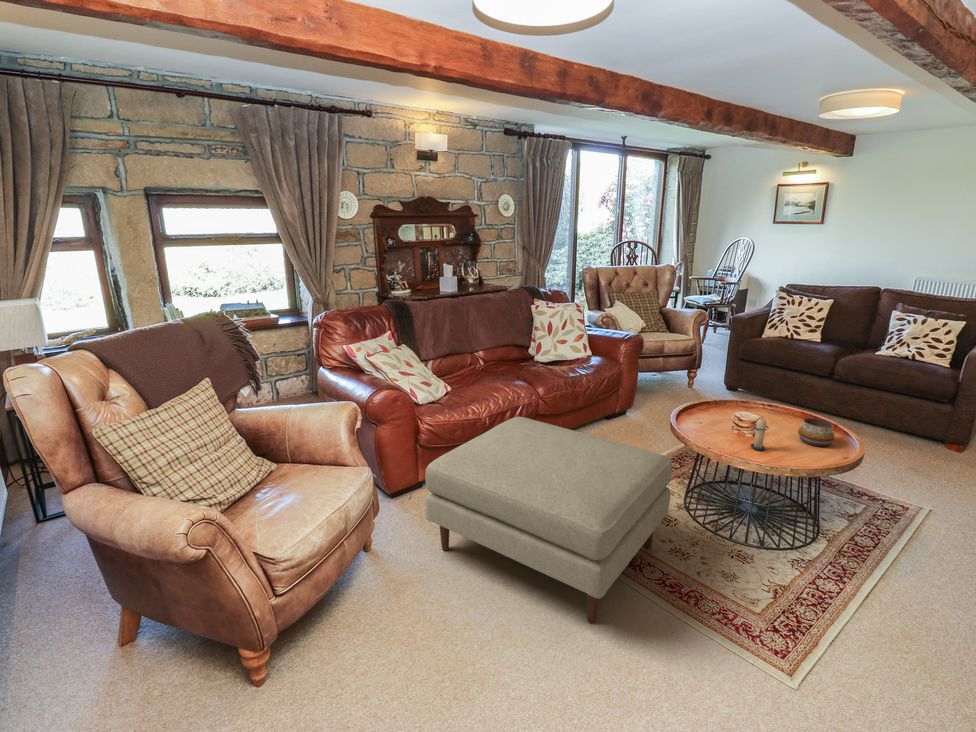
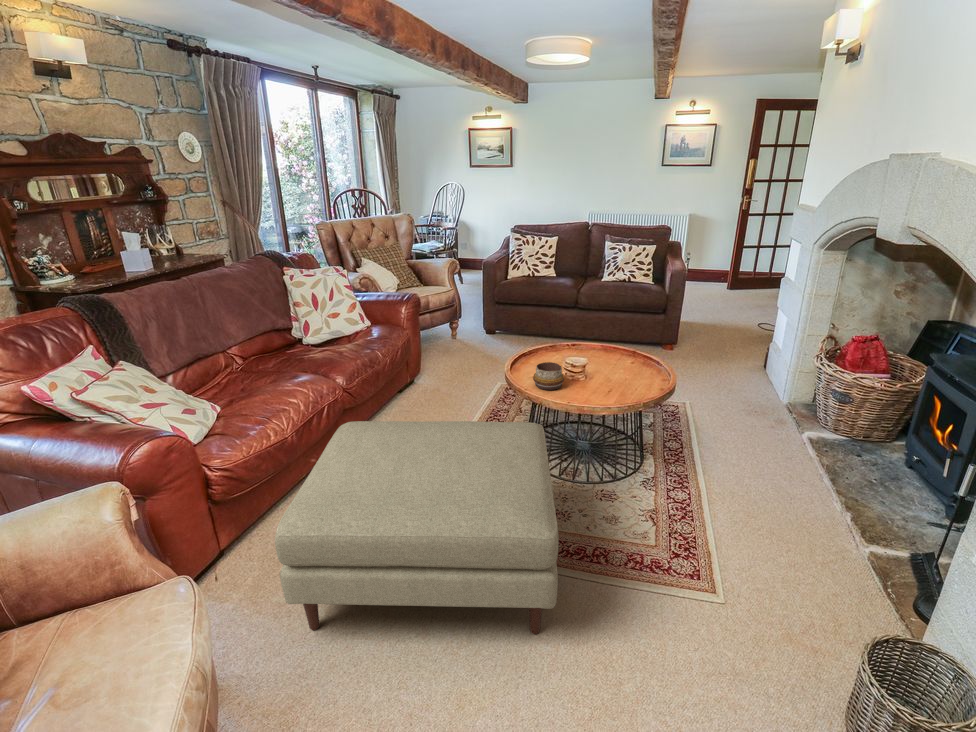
candle: present [751,418,768,450] -> none [590,359,608,393]
decorative bowl: present [798,418,834,446] -> present [533,362,564,390]

